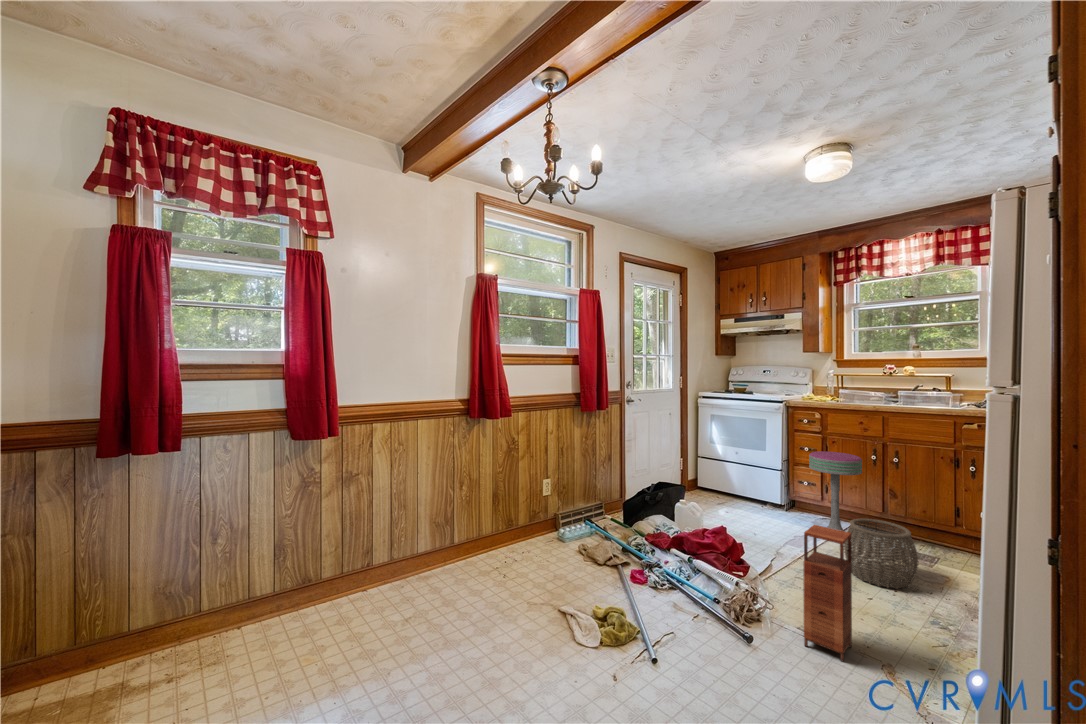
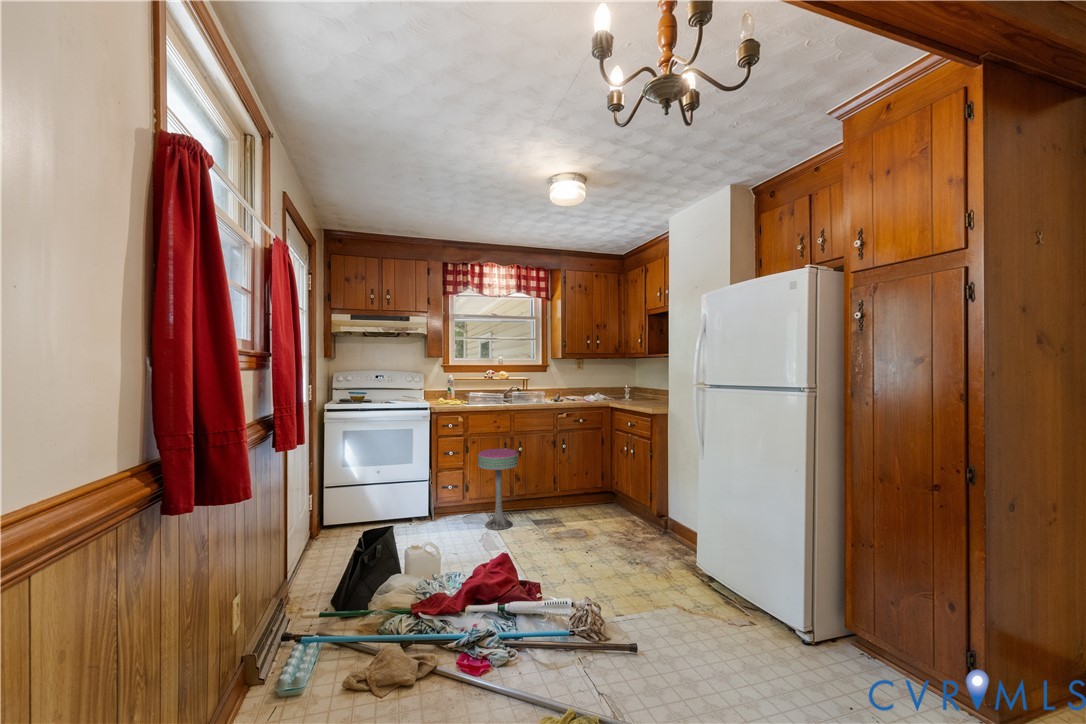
woven basket: present [844,519,919,589] -> none [544,496,593,549]
storage cabinet: present [803,525,852,661] -> none [625,508,667,618]

